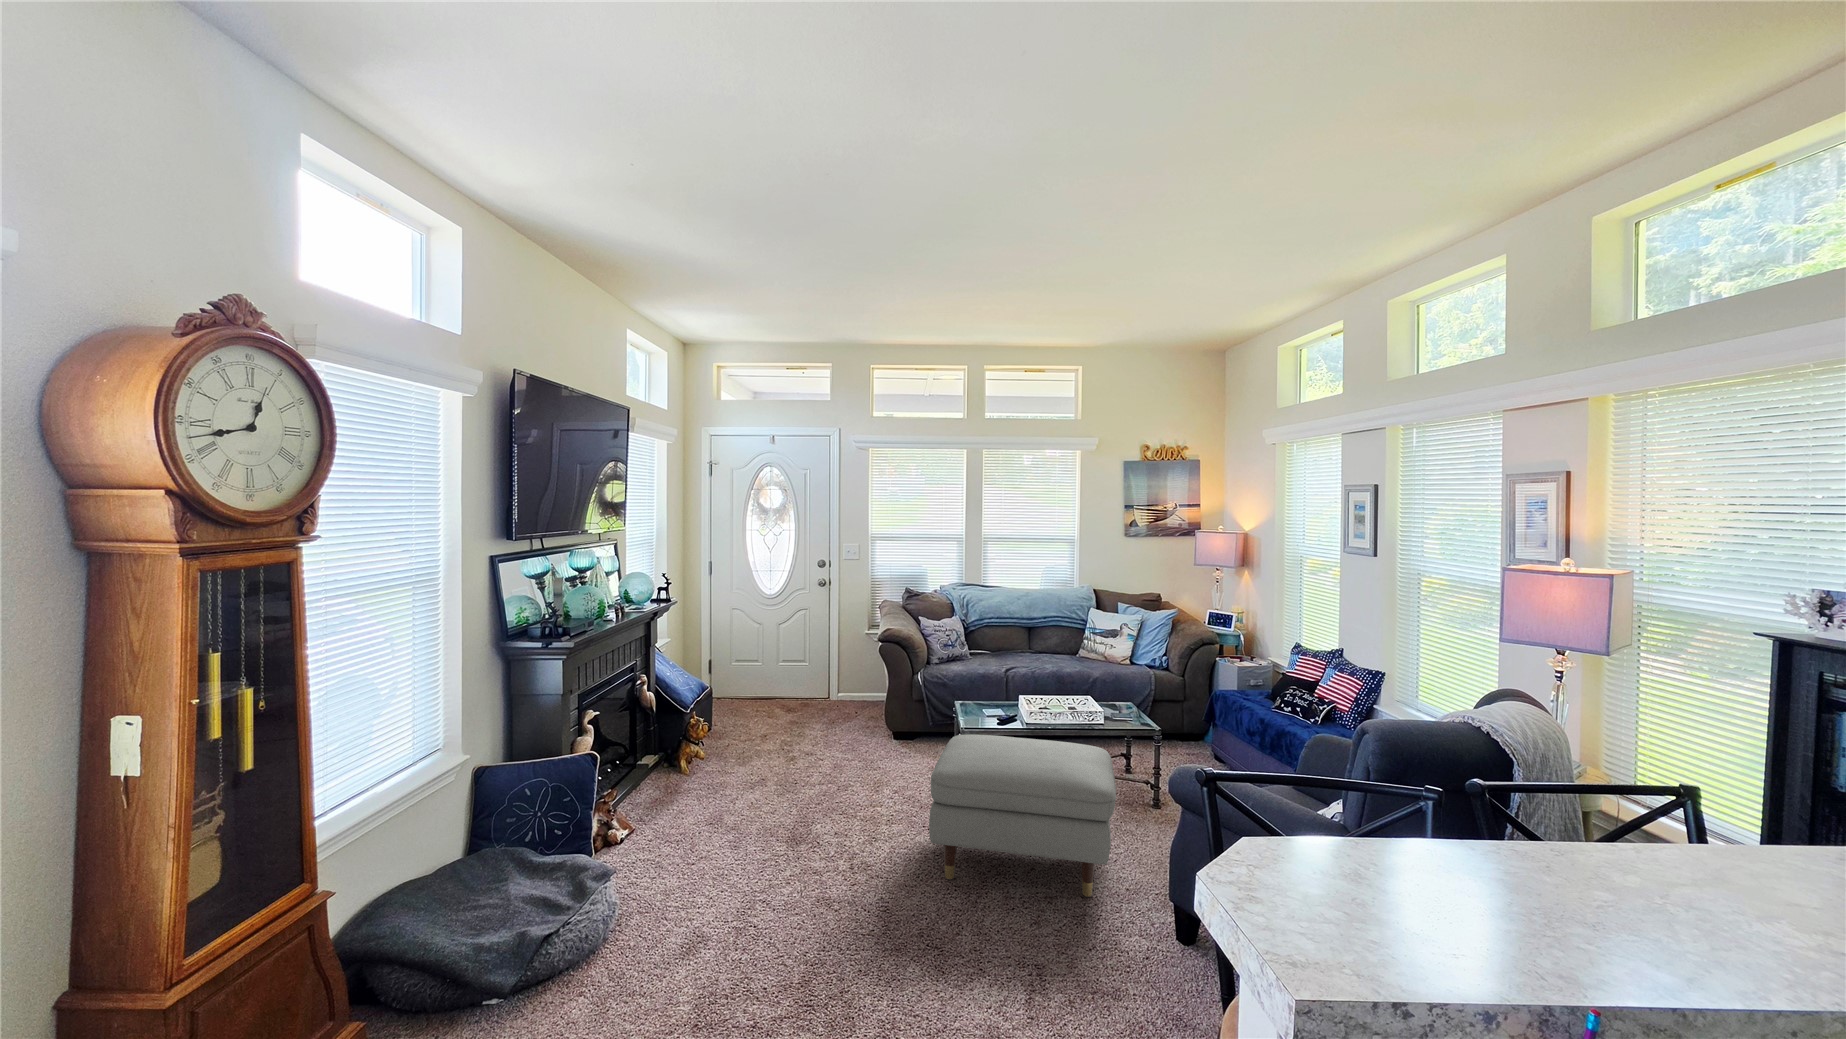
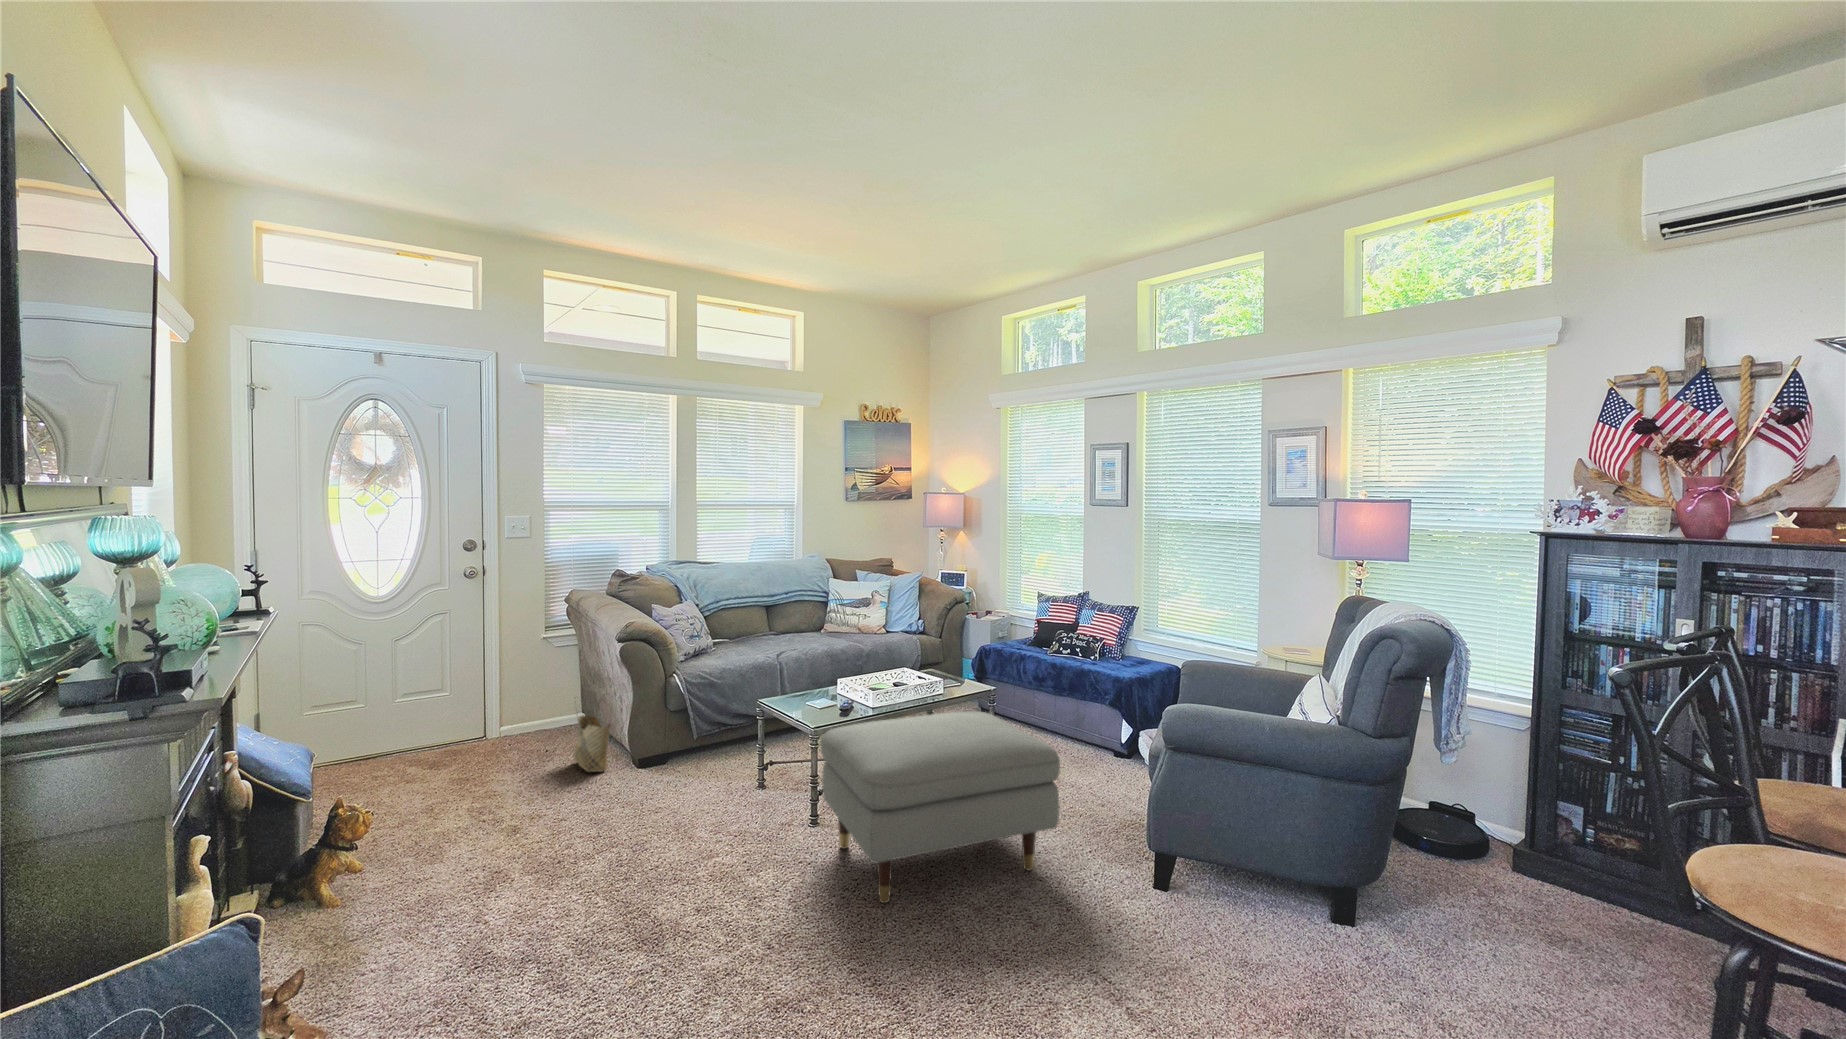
woven basket: none [857,678,880,736] -> present [574,716,610,772]

